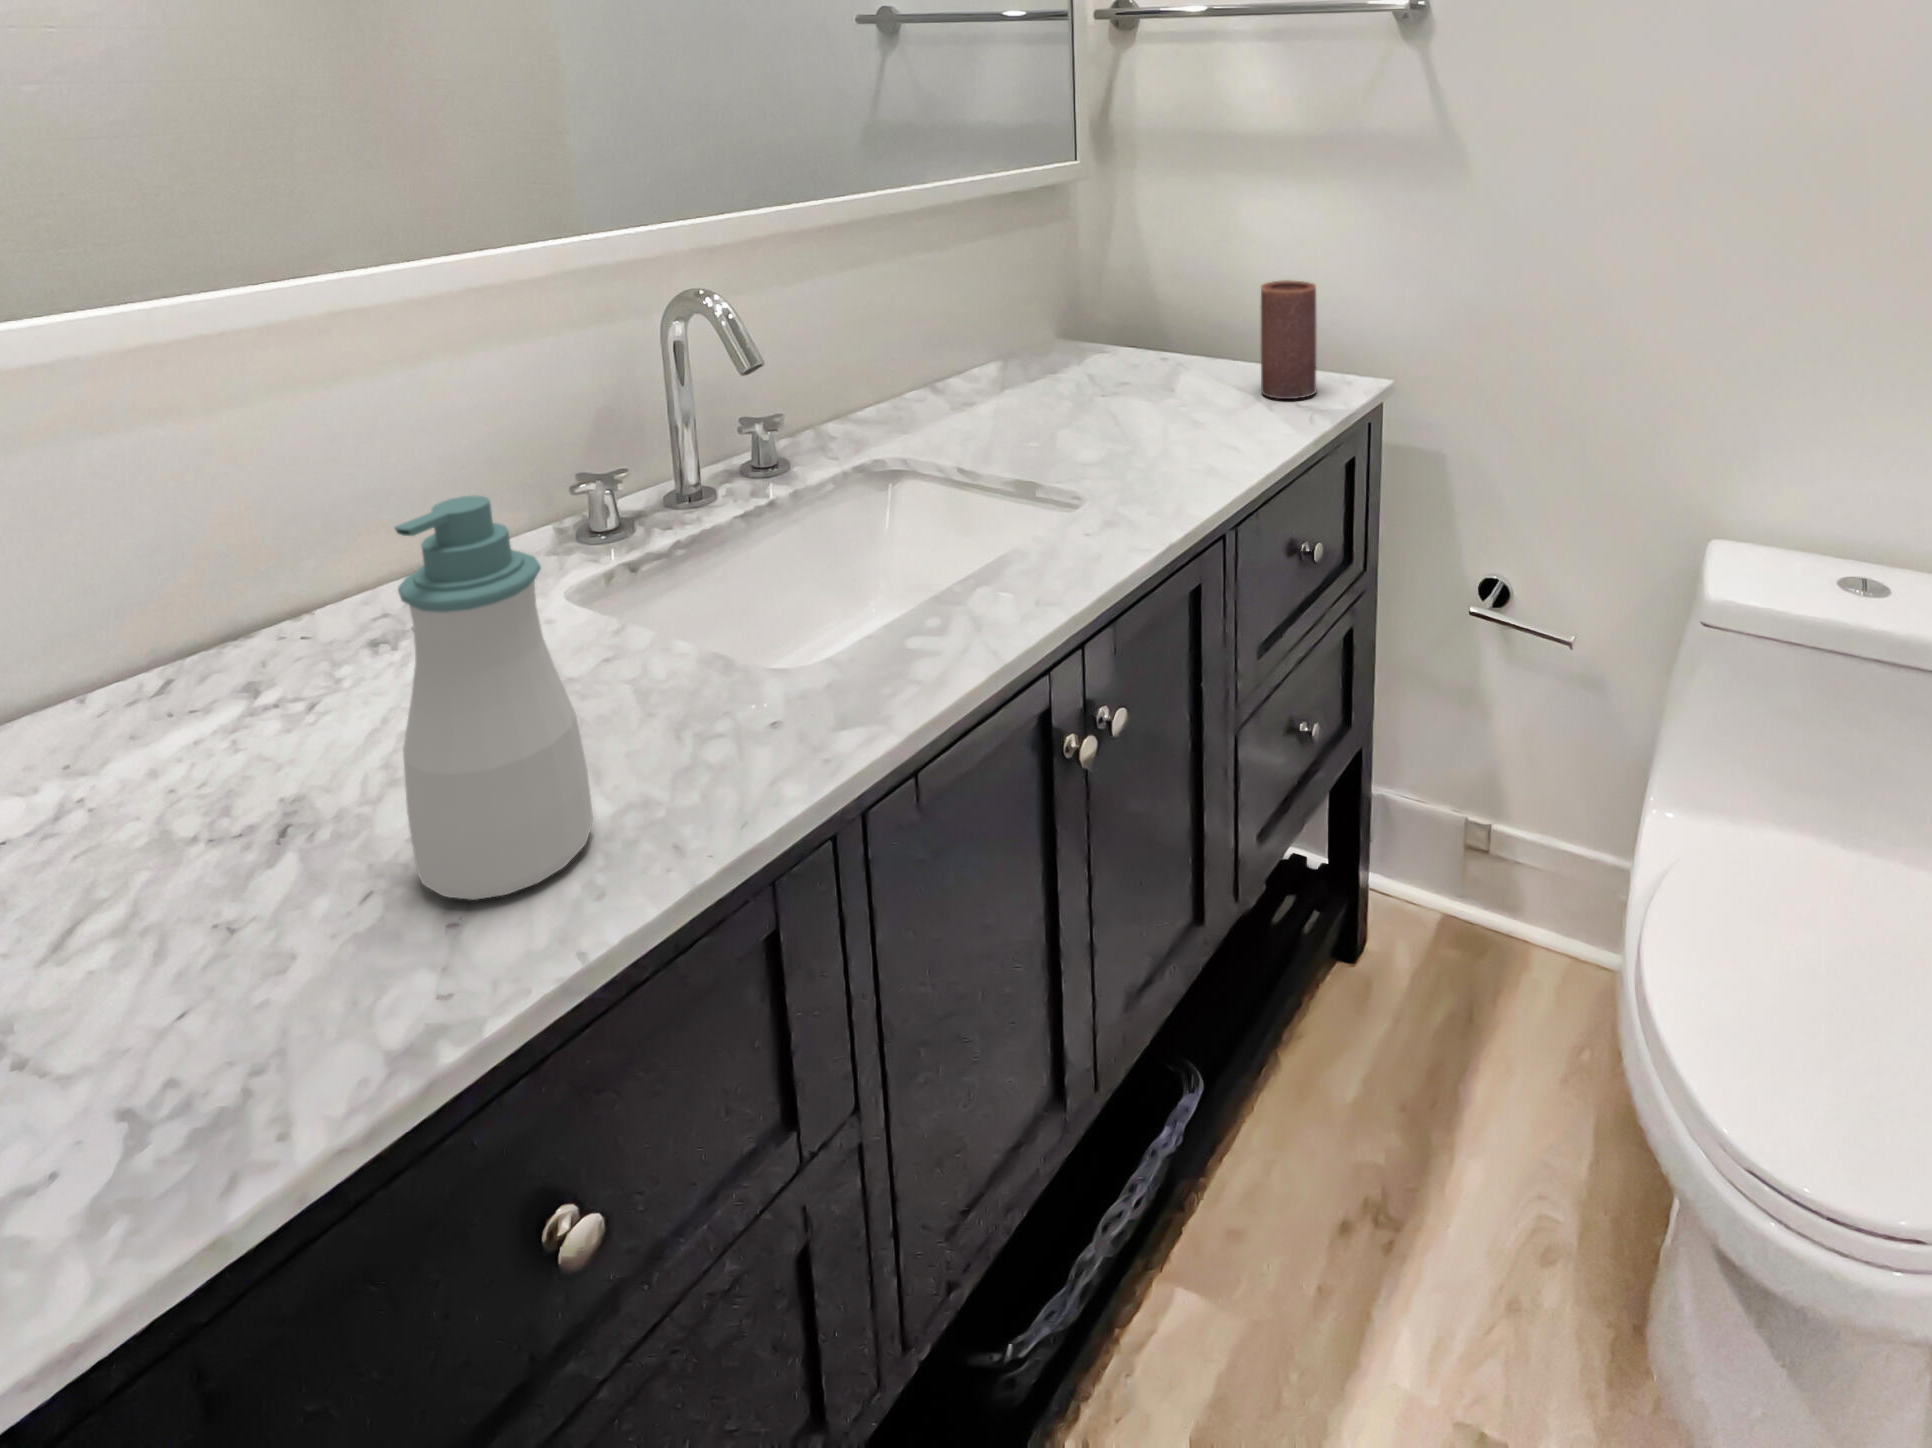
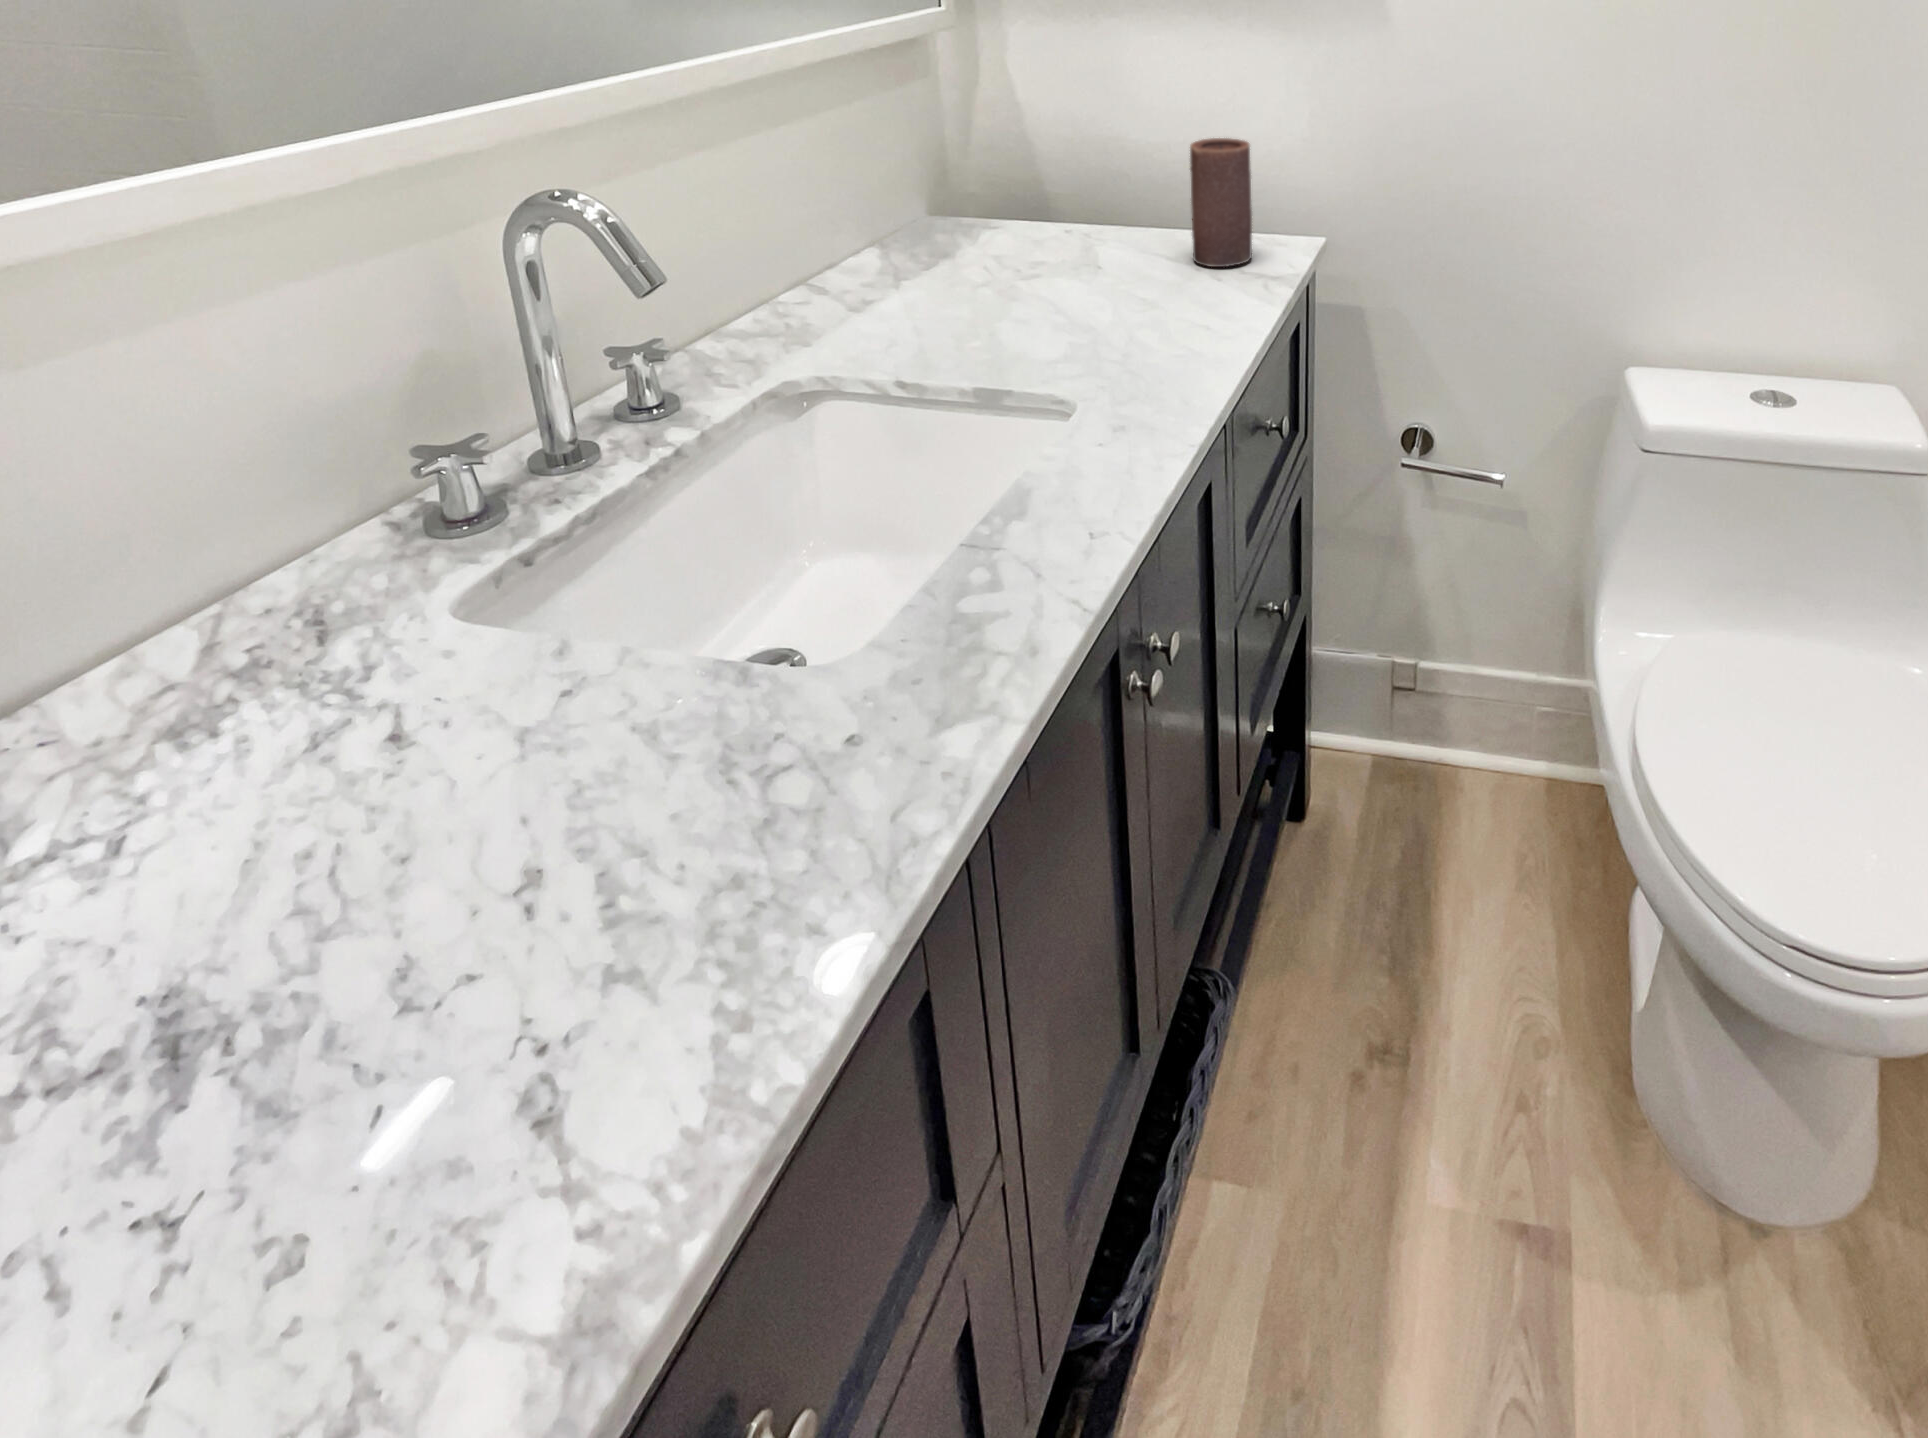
soap bottle: present [395,496,593,900] -> none [384,532,692,1086]

